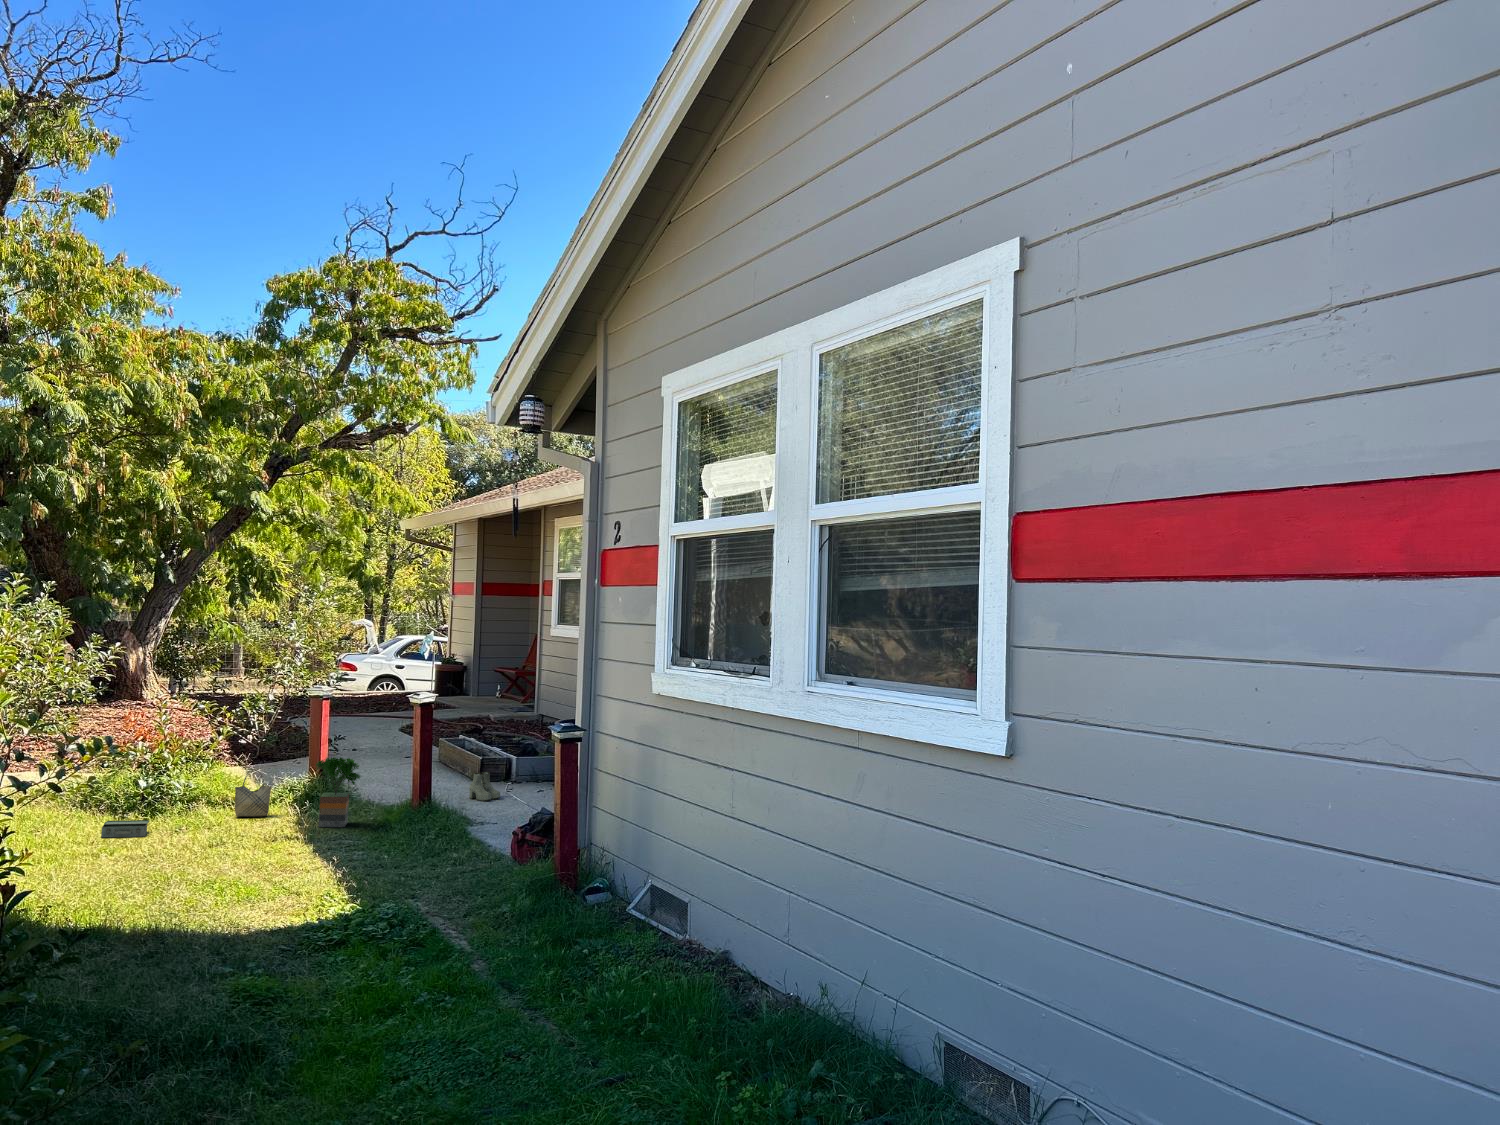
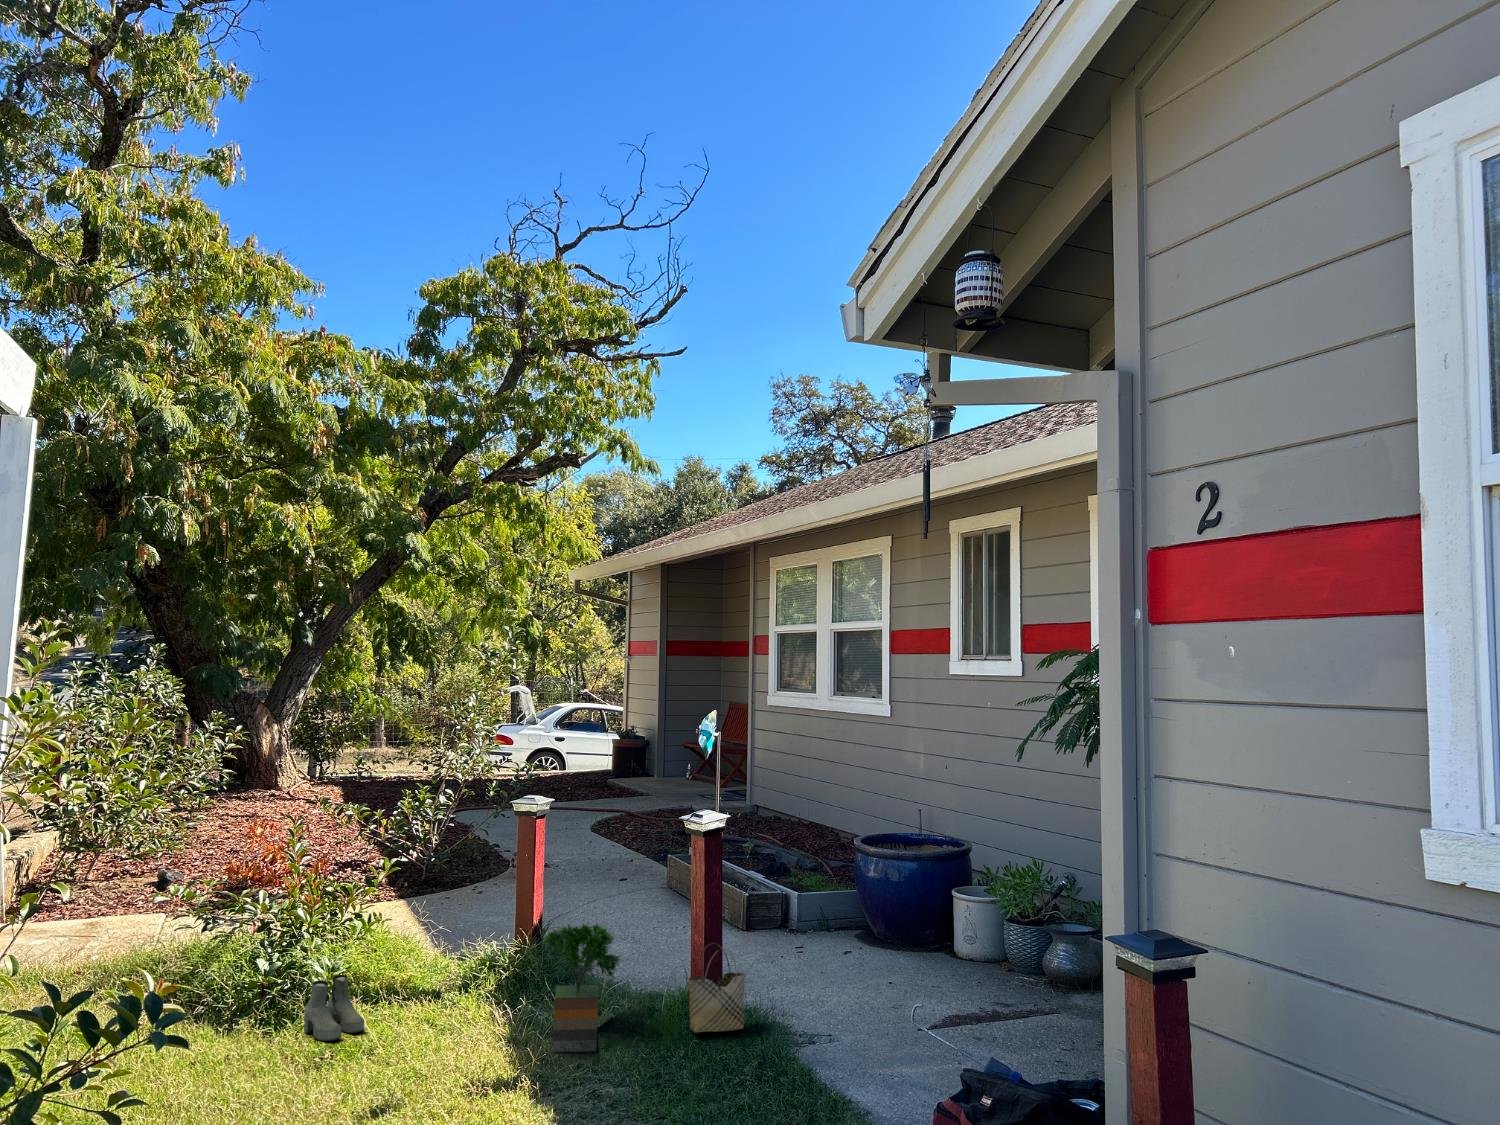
woven basket: present [235,769,271,817] -> present [689,943,745,1033]
boots: present [469,772,500,801] -> present [304,975,364,1041]
toolbox: present [101,820,149,837] -> none [183,1051,269,1095]

